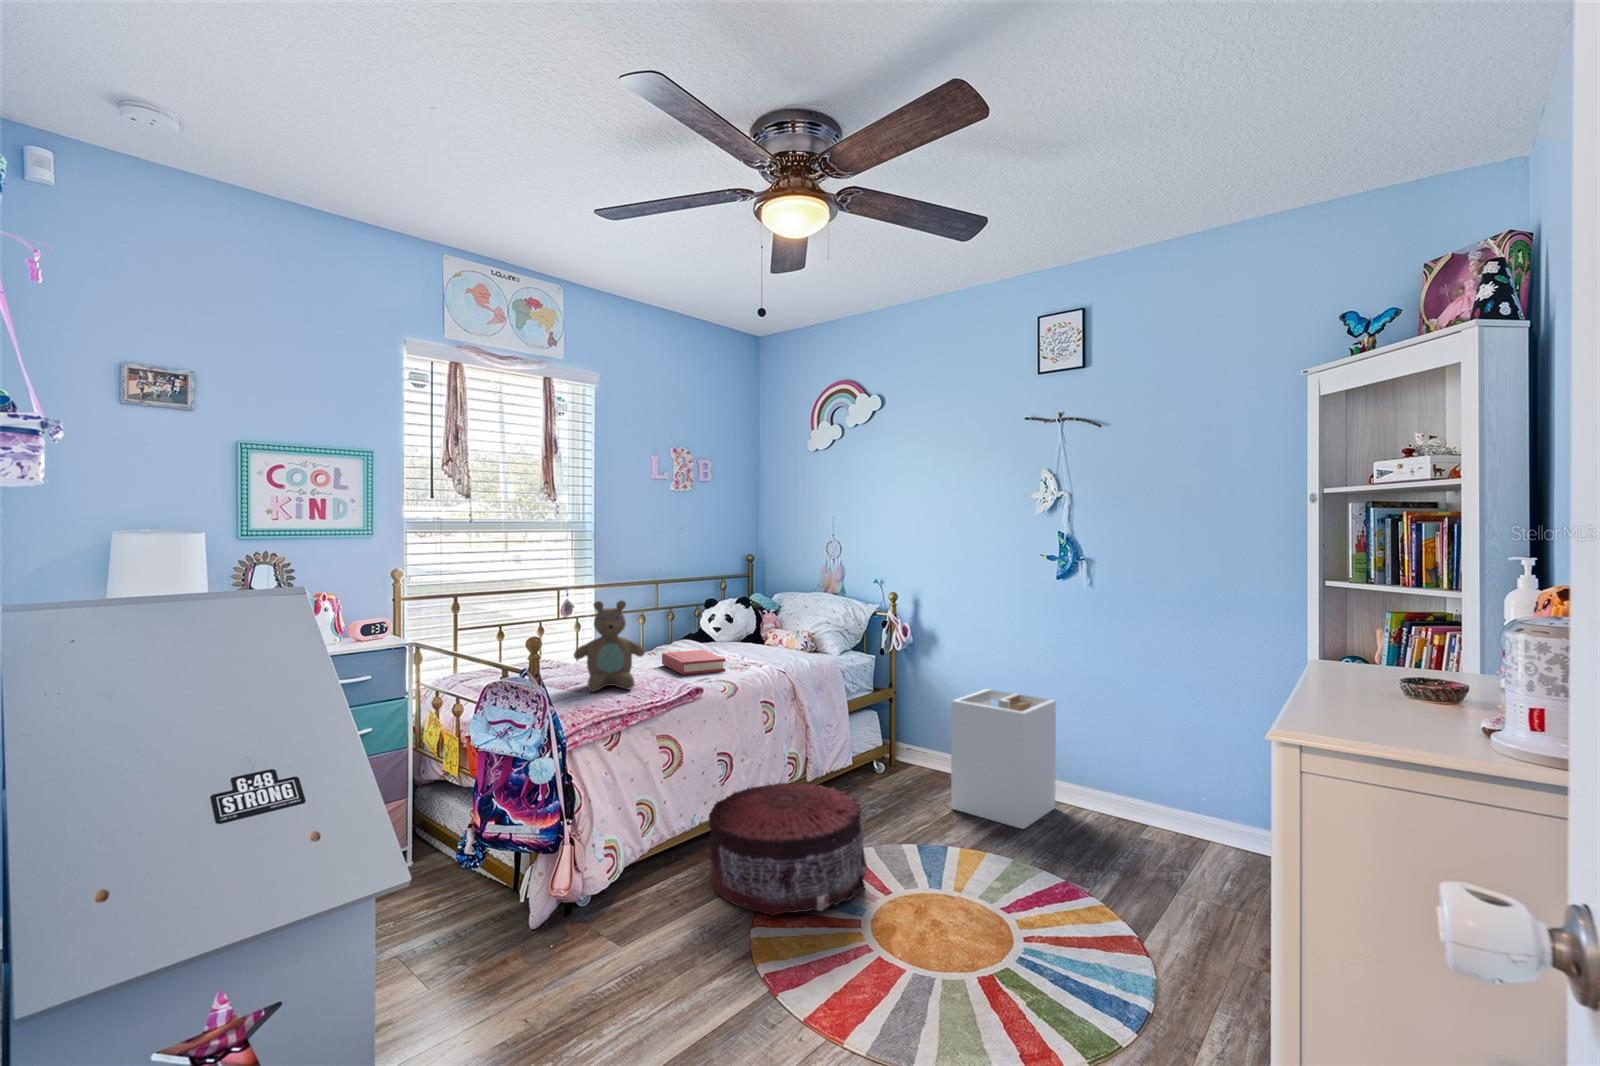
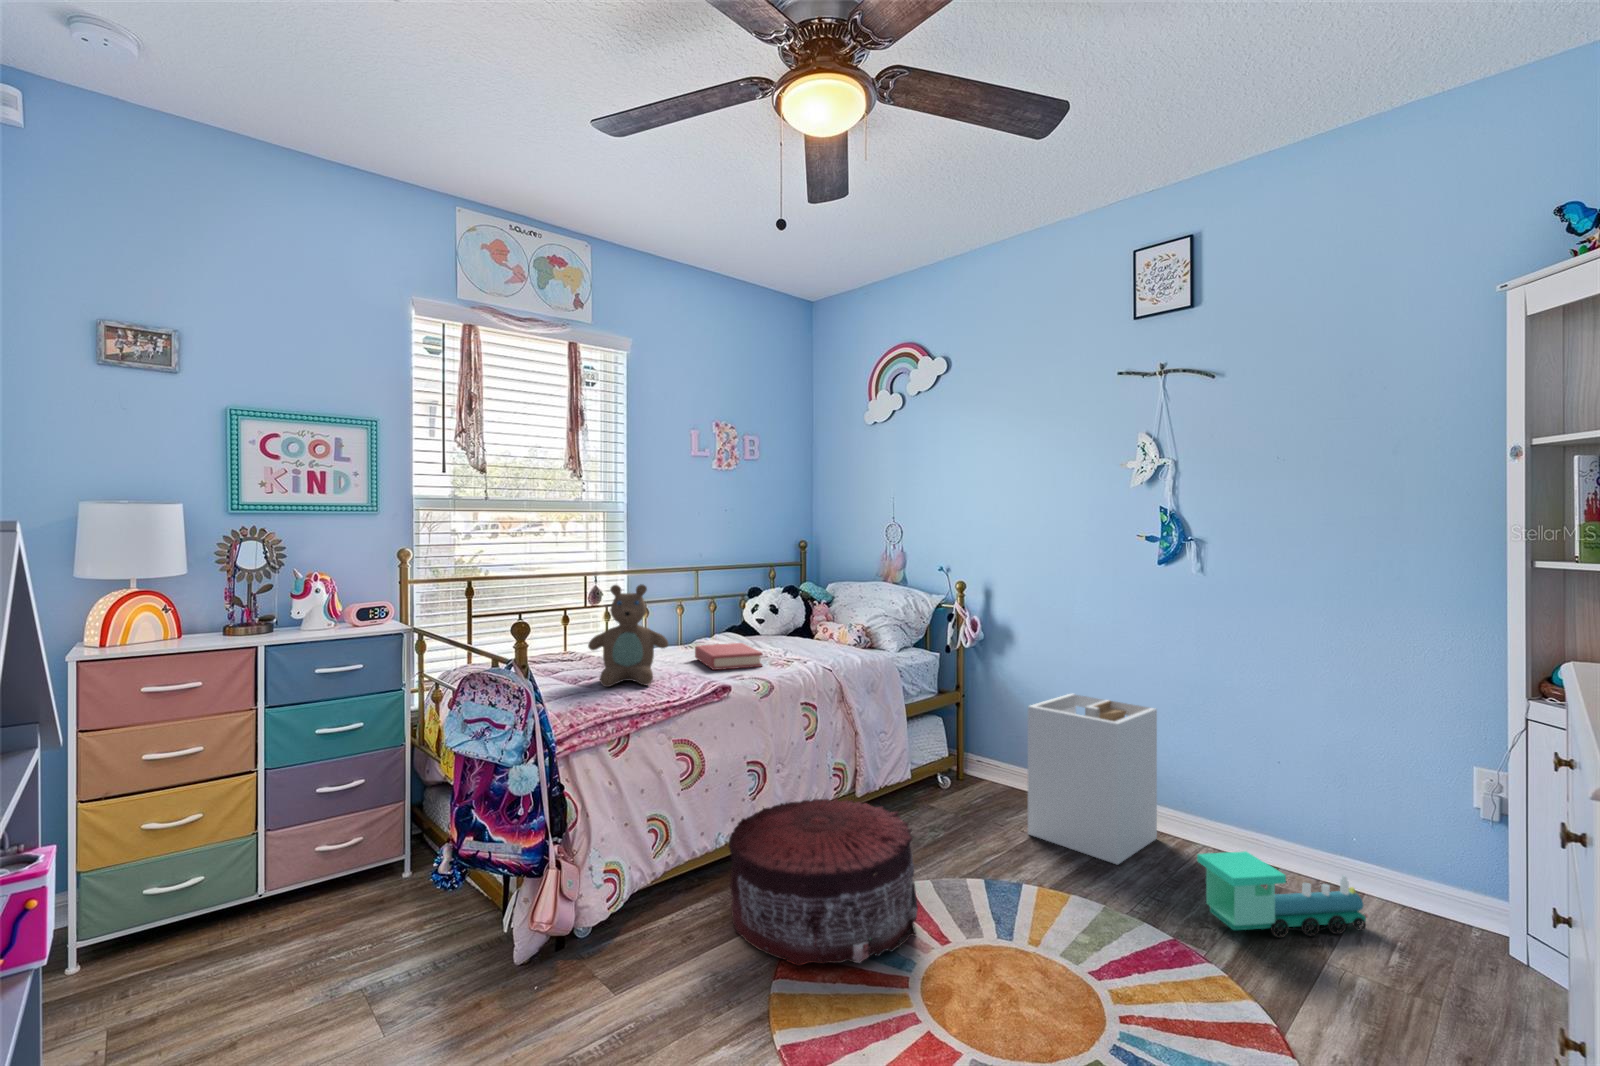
toy train: none [1084,811,1210,877] -> present [1197,851,1368,938]

